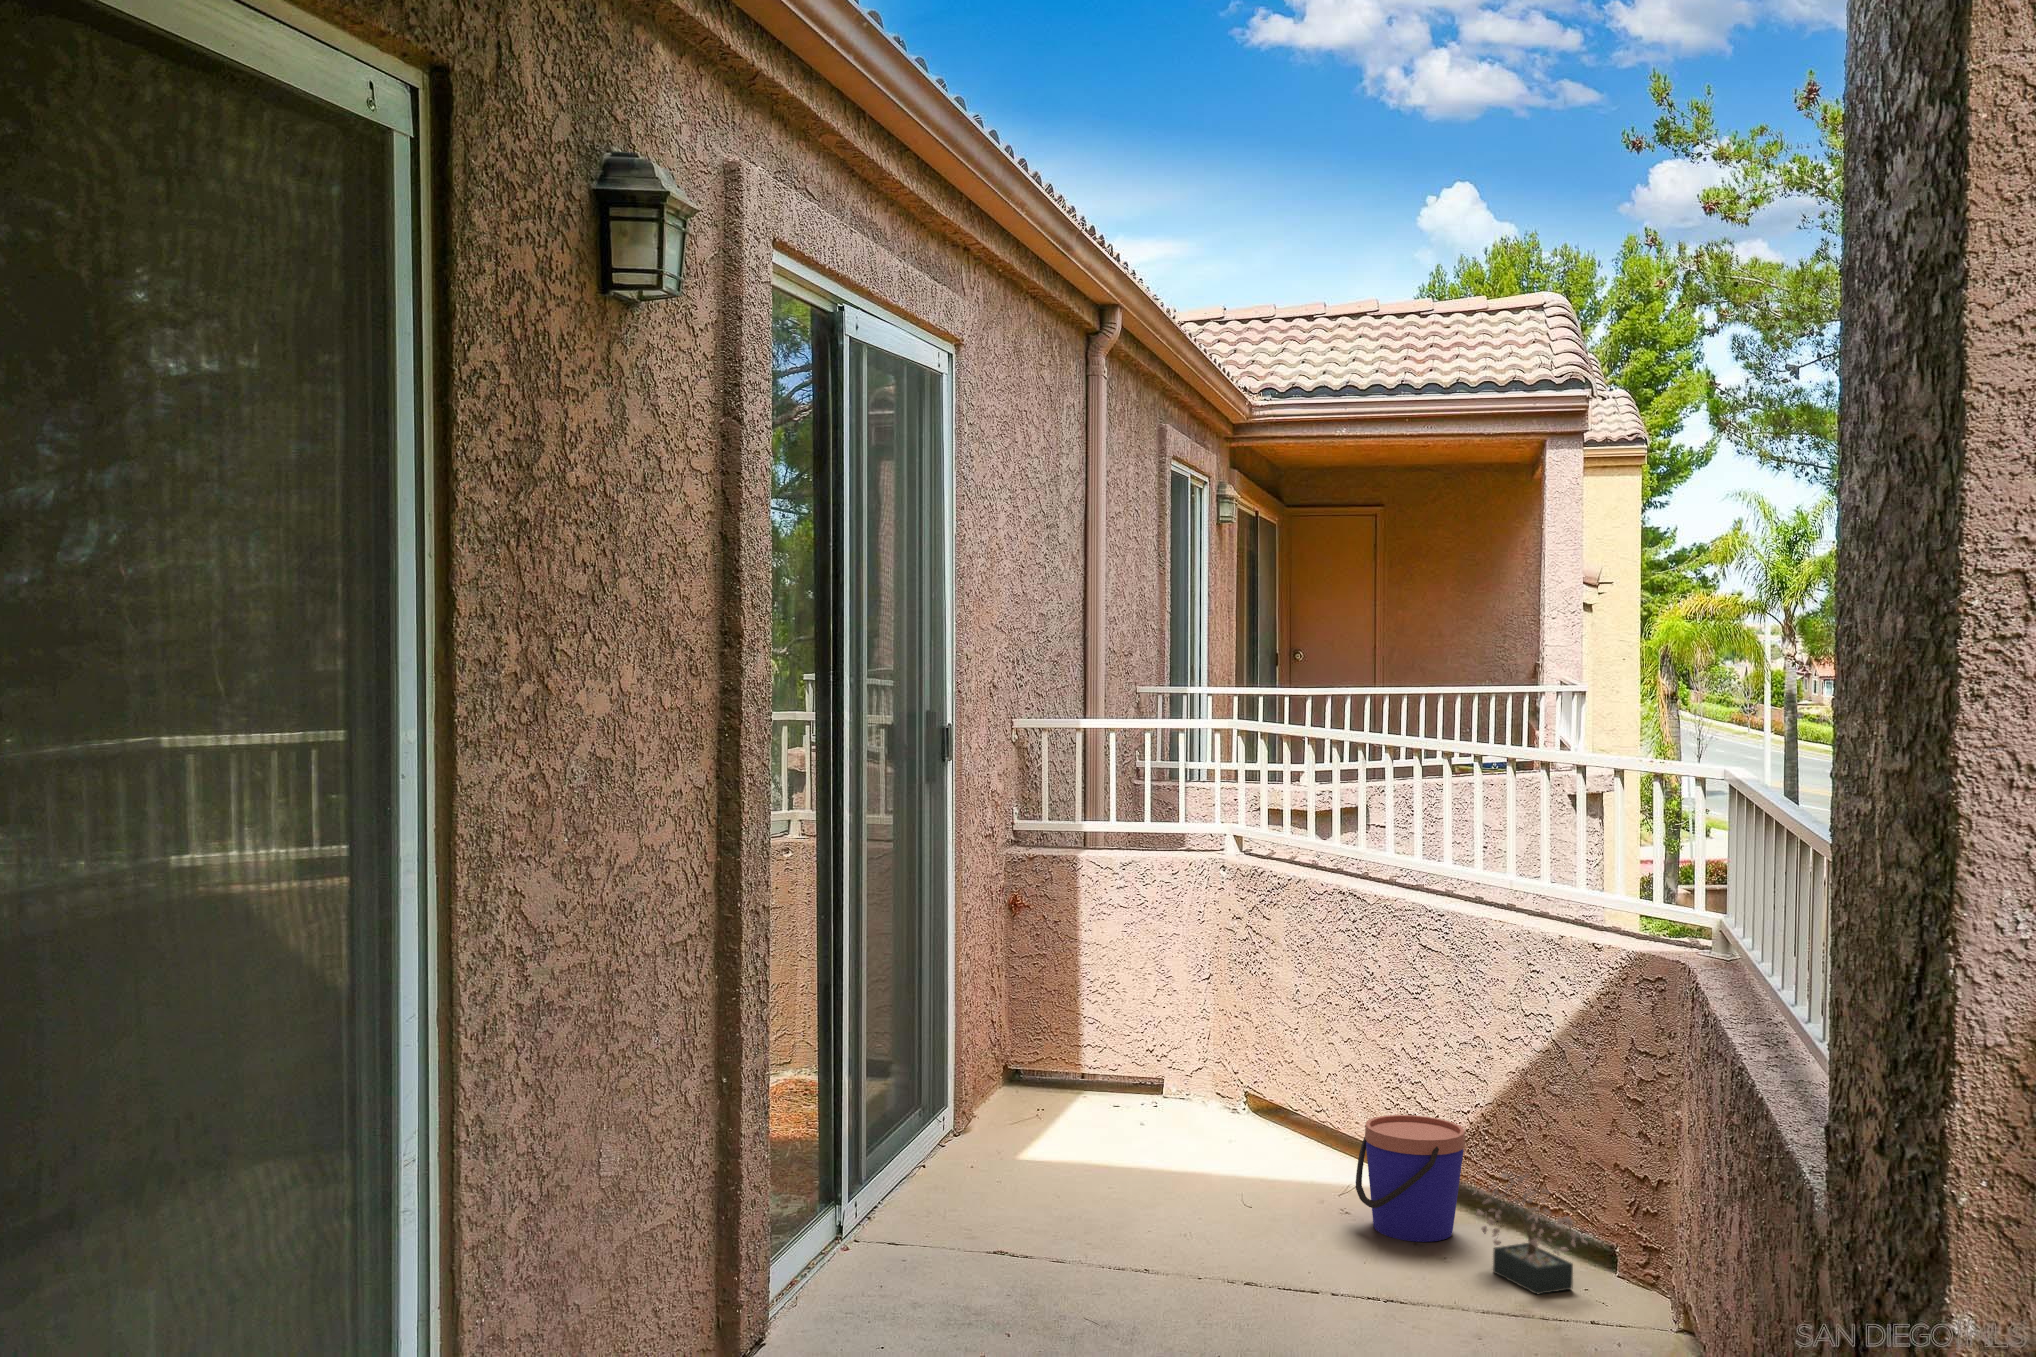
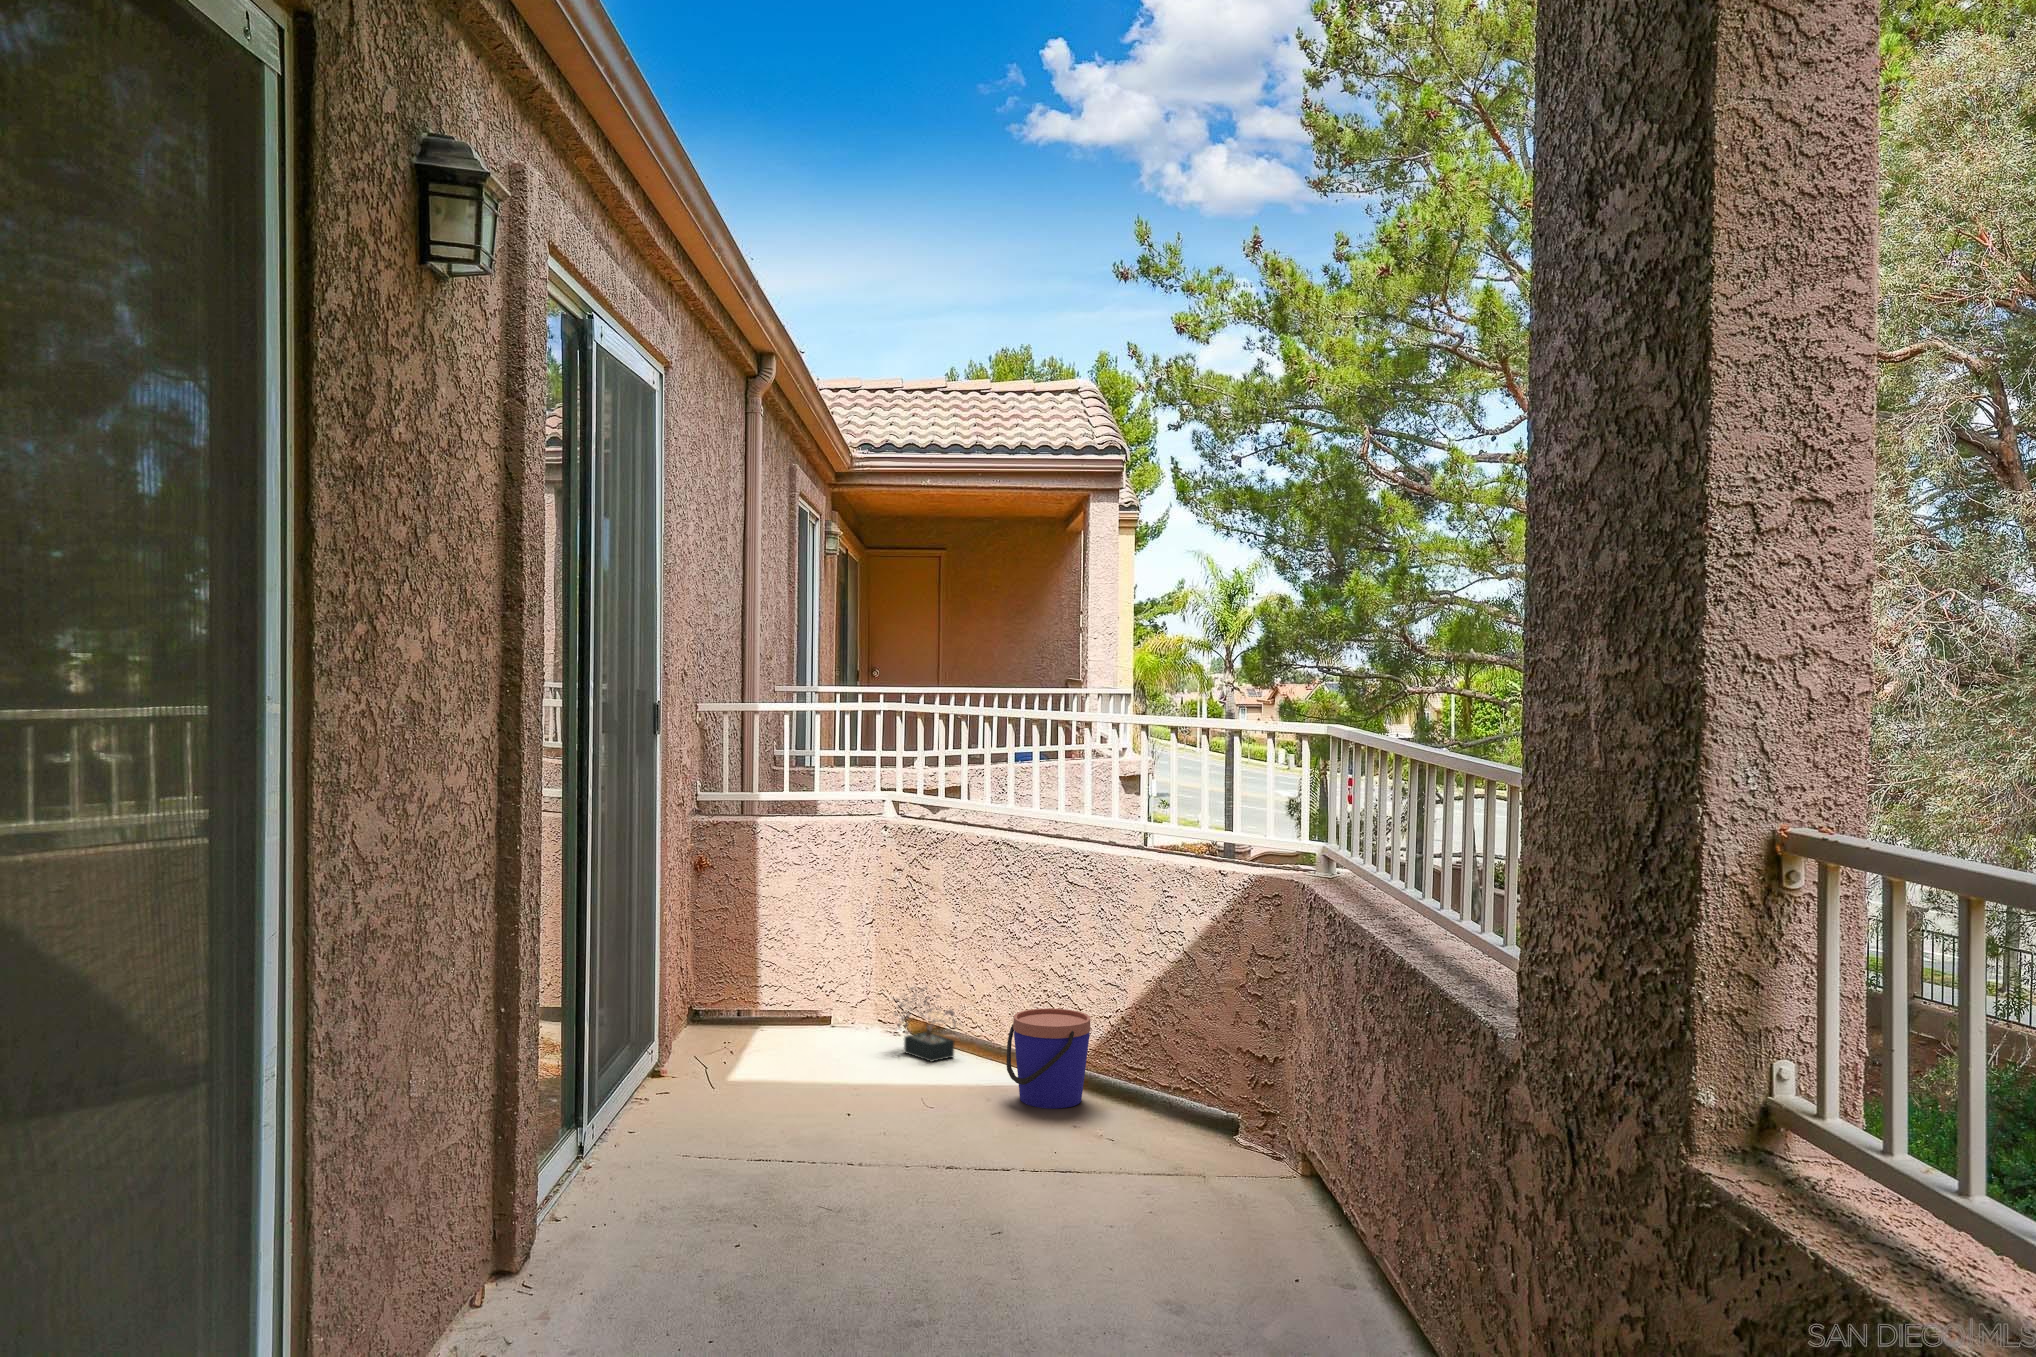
decorative plant: present [1475,1173,1587,1294] -> present [894,987,961,1062]

